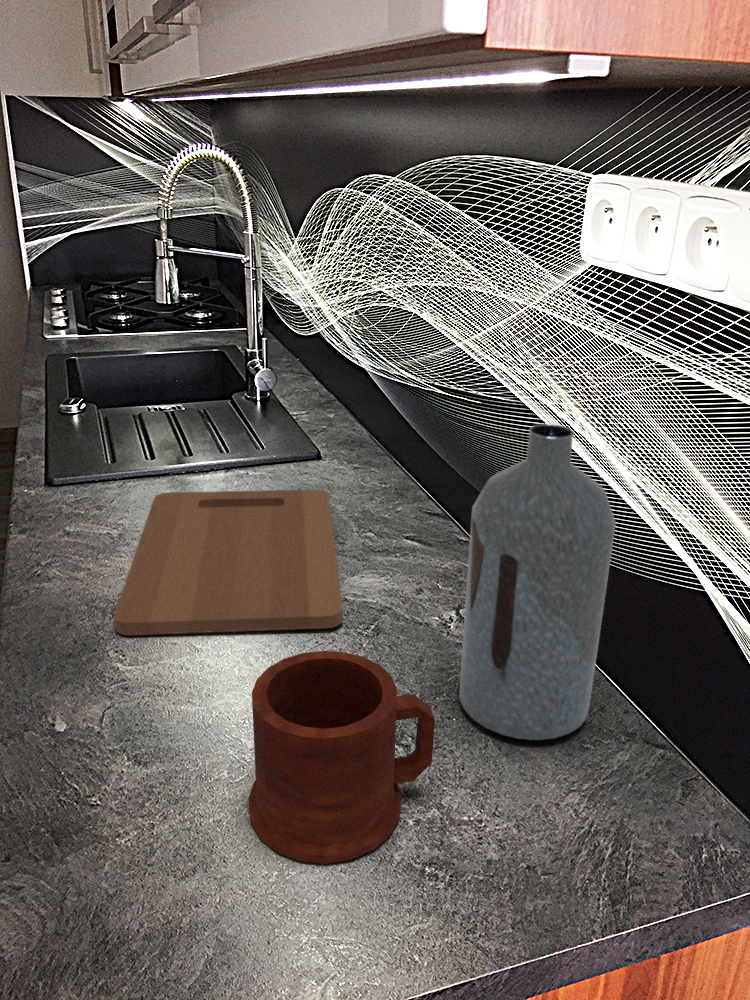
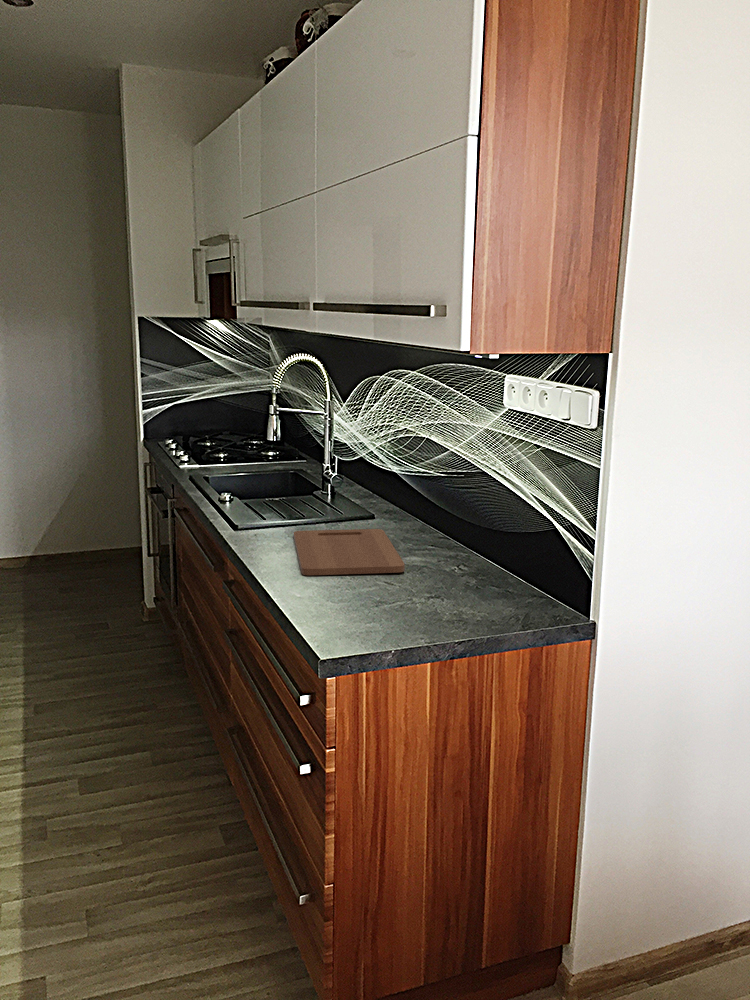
bottle: present [459,424,616,740] -> none [462,468,522,599]
mug: present [248,651,435,864] -> none [384,554,456,624]

